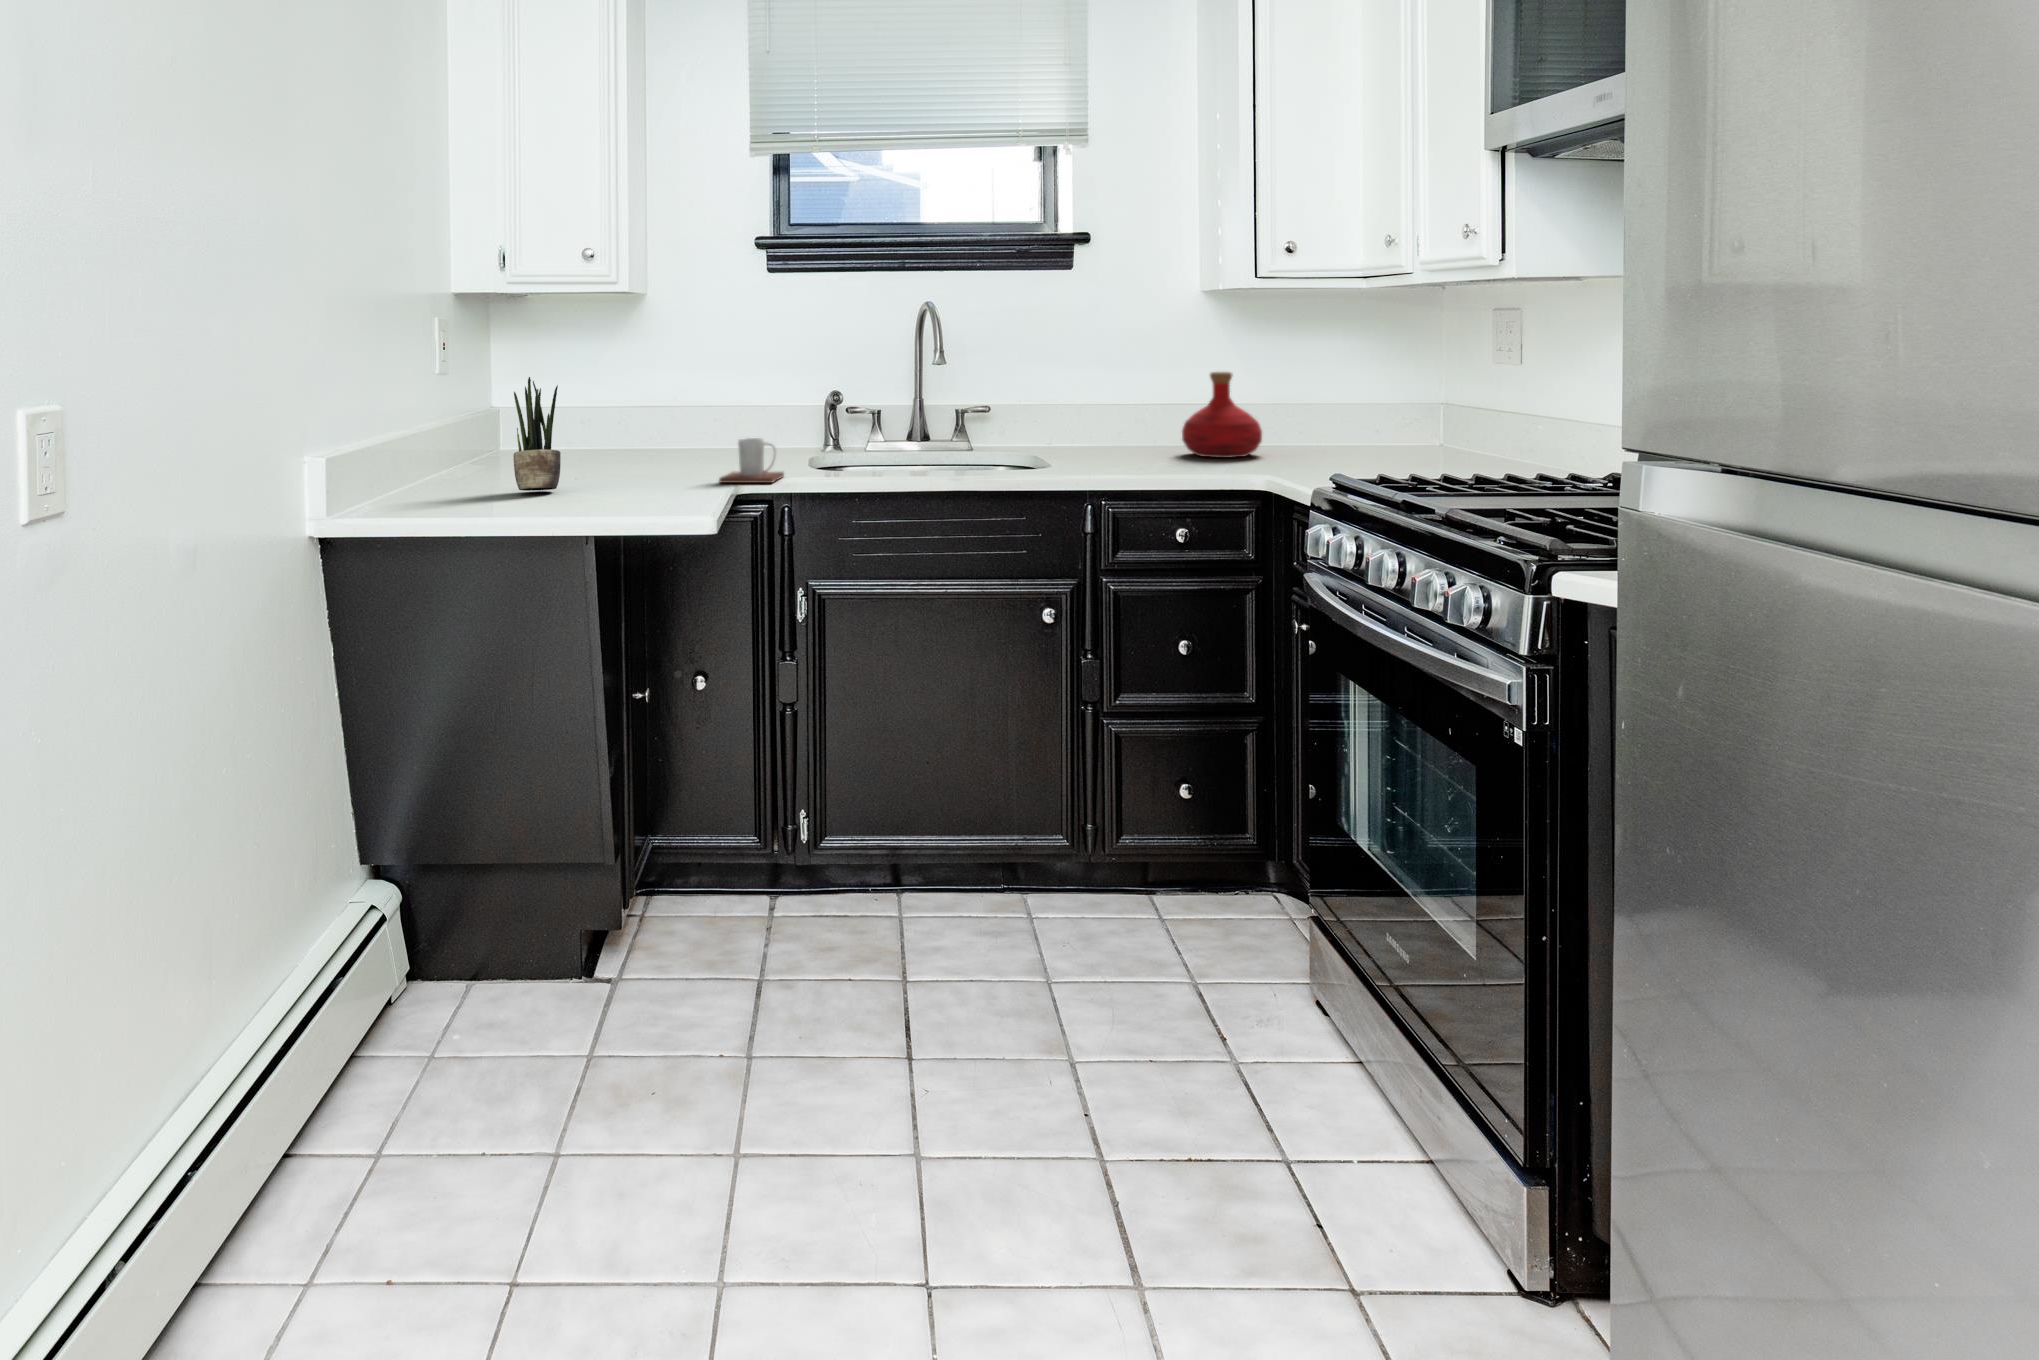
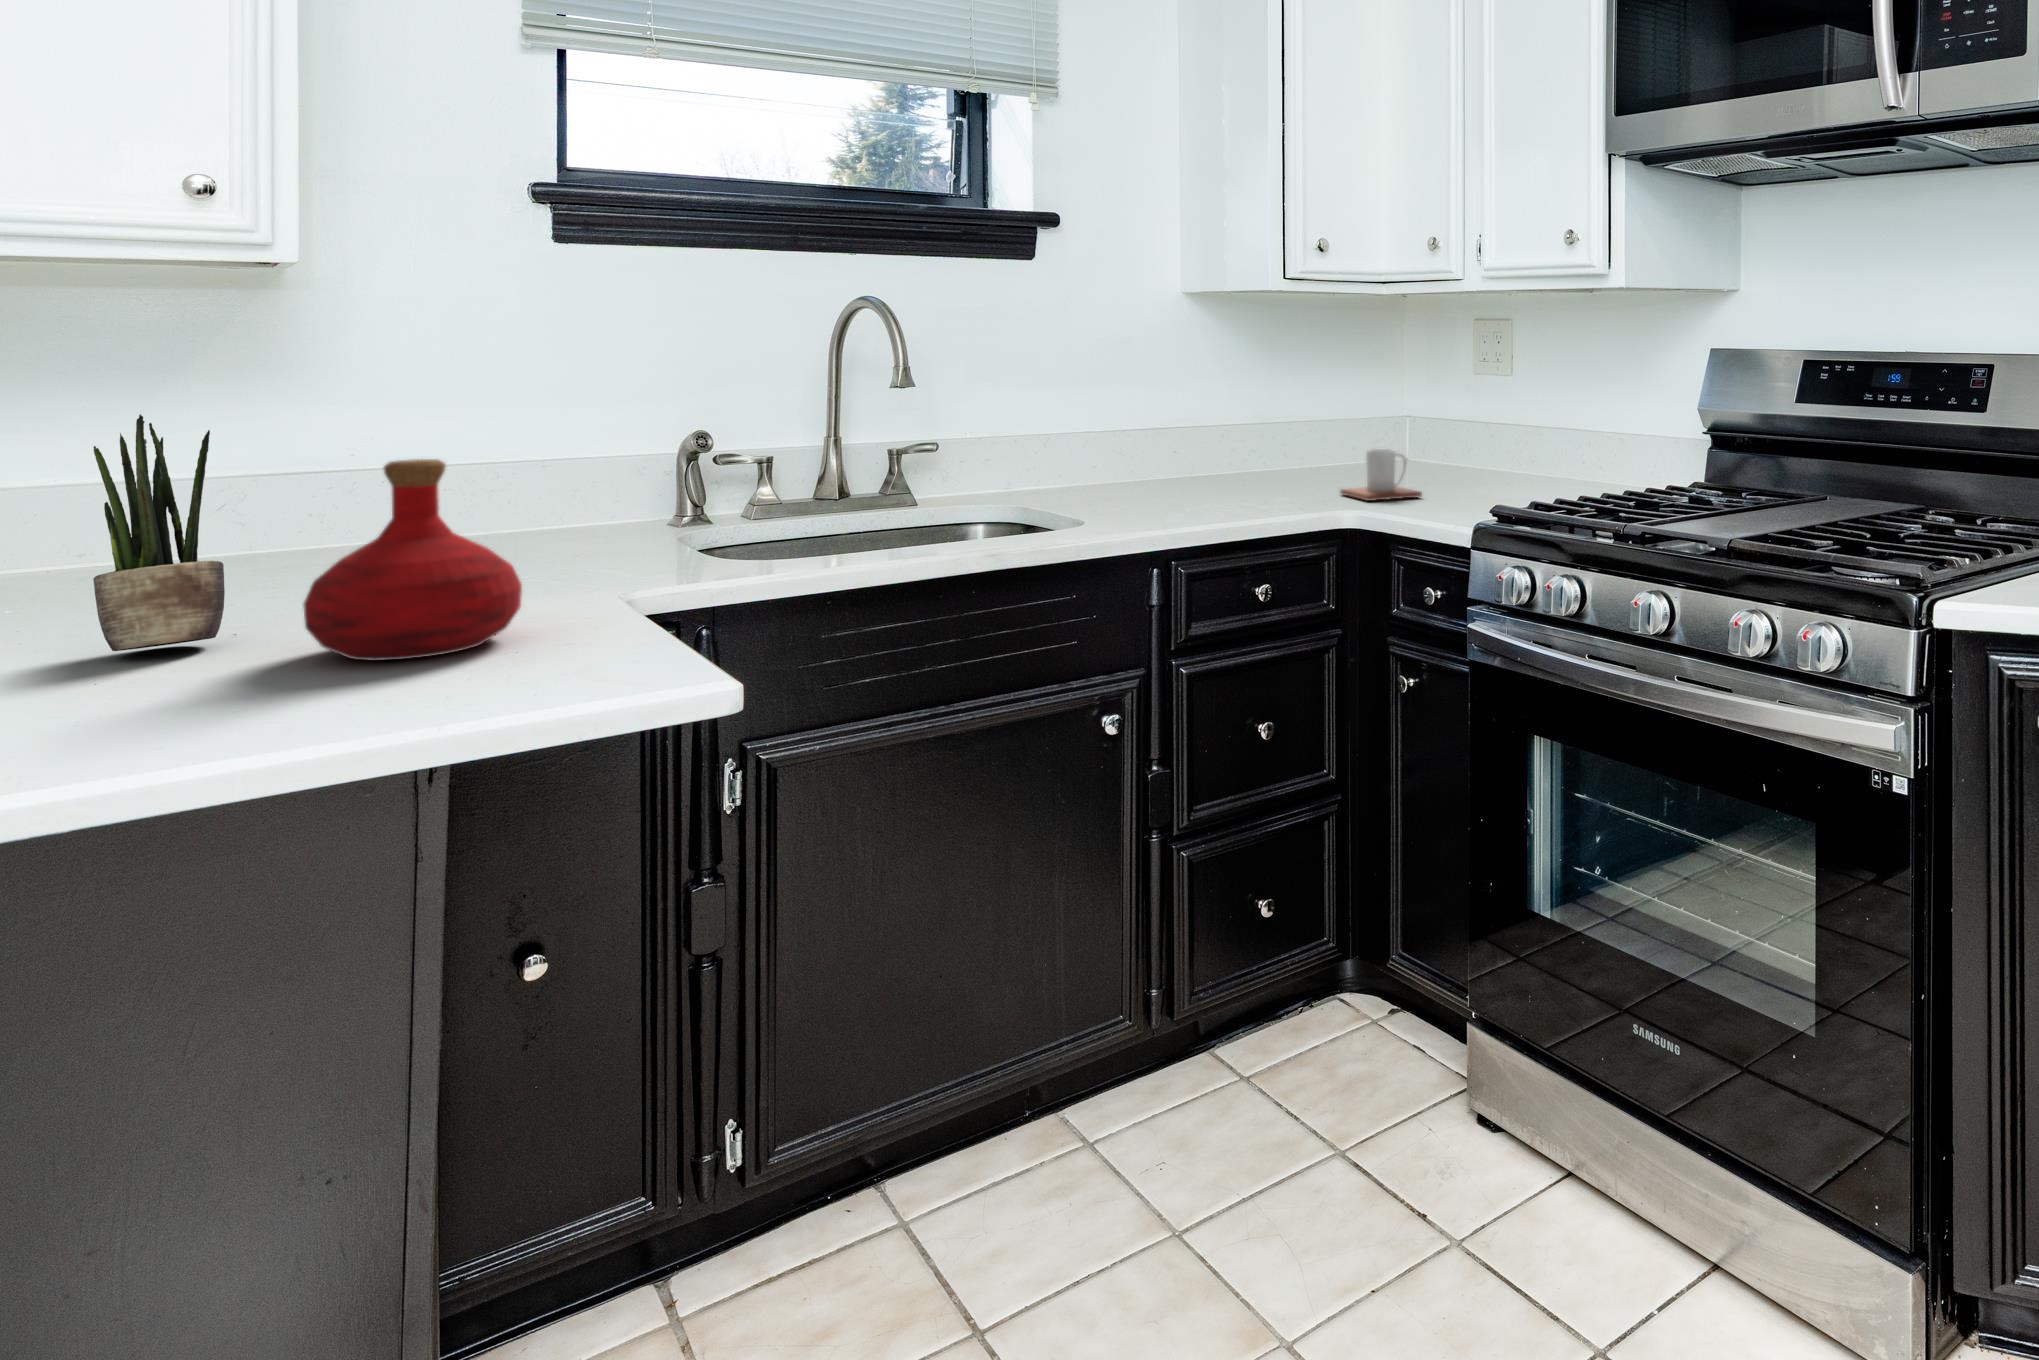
bottle: present [1182,372,1262,458] -> present [304,459,522,661]
mug: present [719,438,784,483] -> present [1340,449,1422,501]

